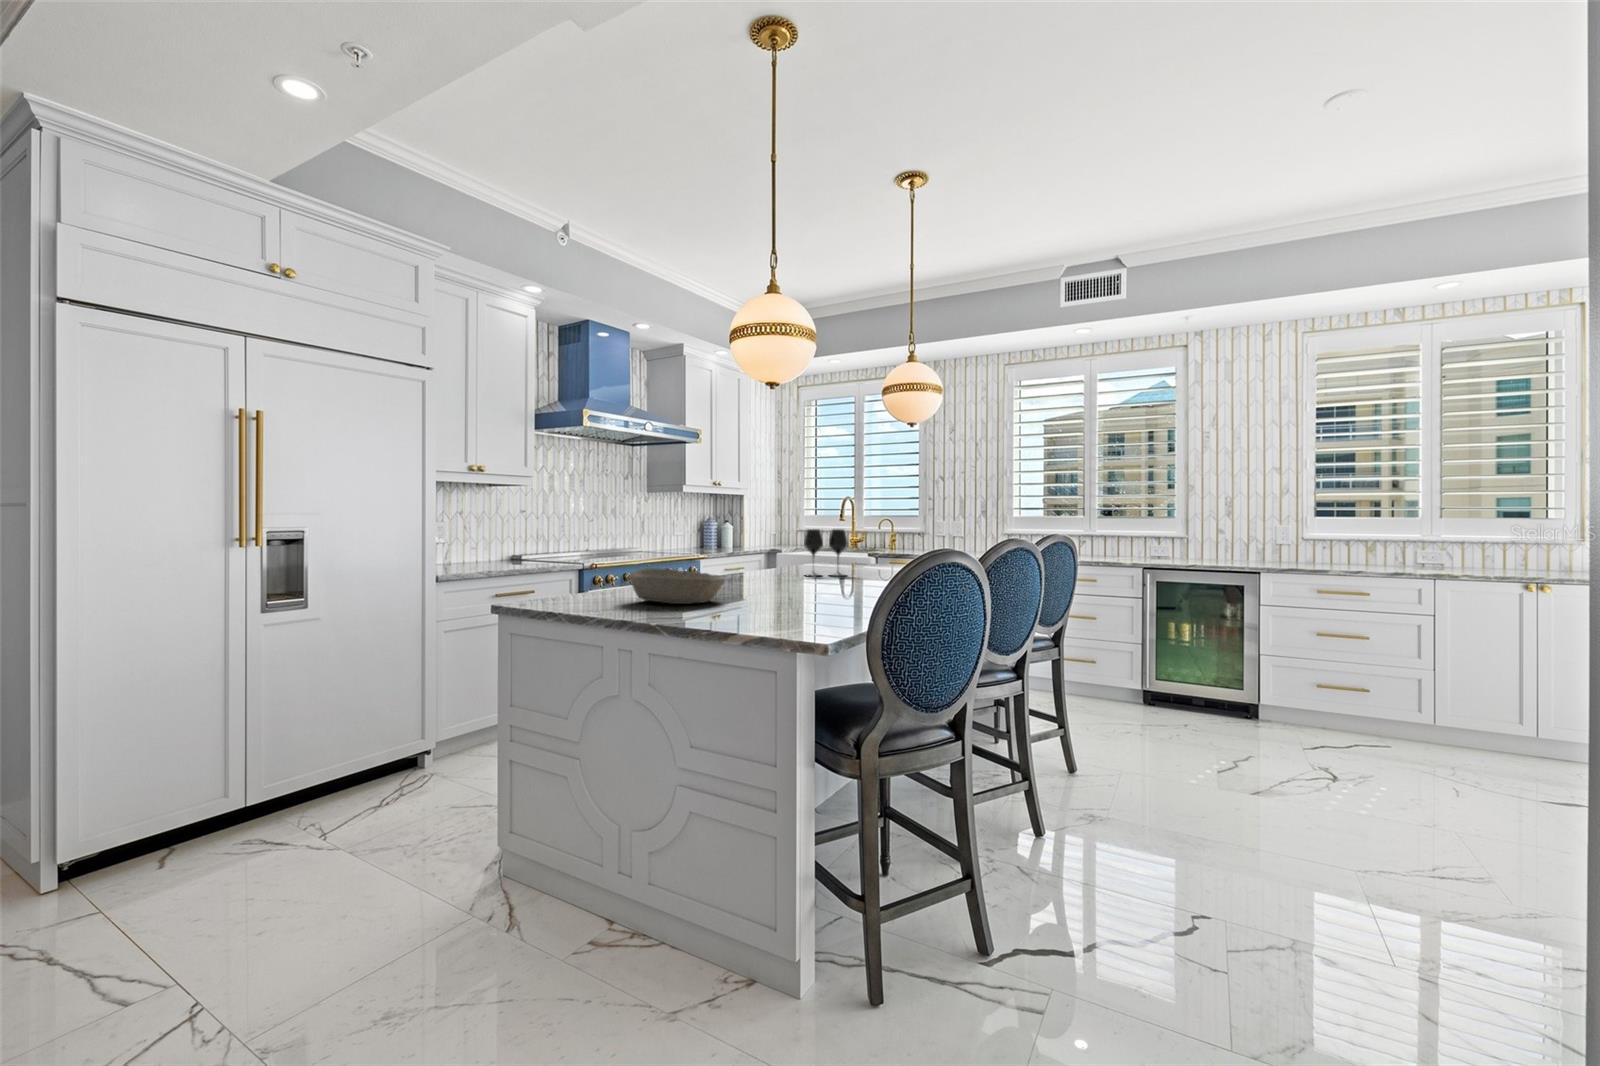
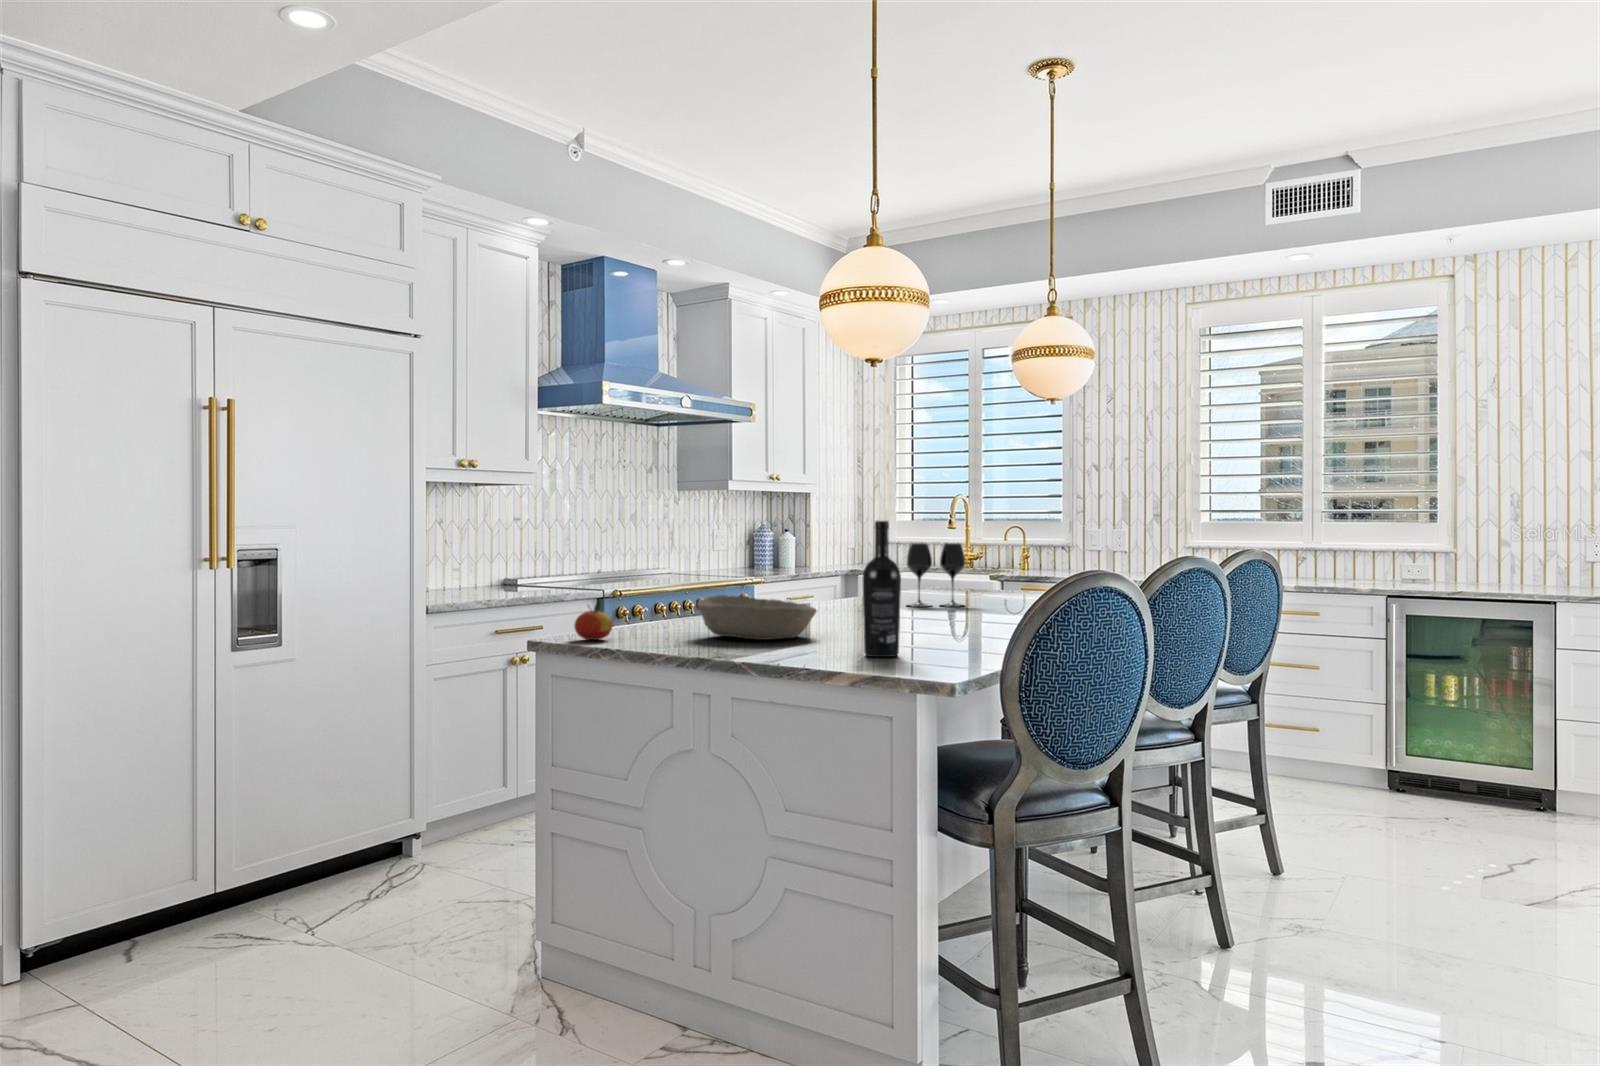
wine bottle: none [756,507,787,620] -> present [863,521,901,657]
apple: none [525,572,558,605] -> present [574,601,613,640]

